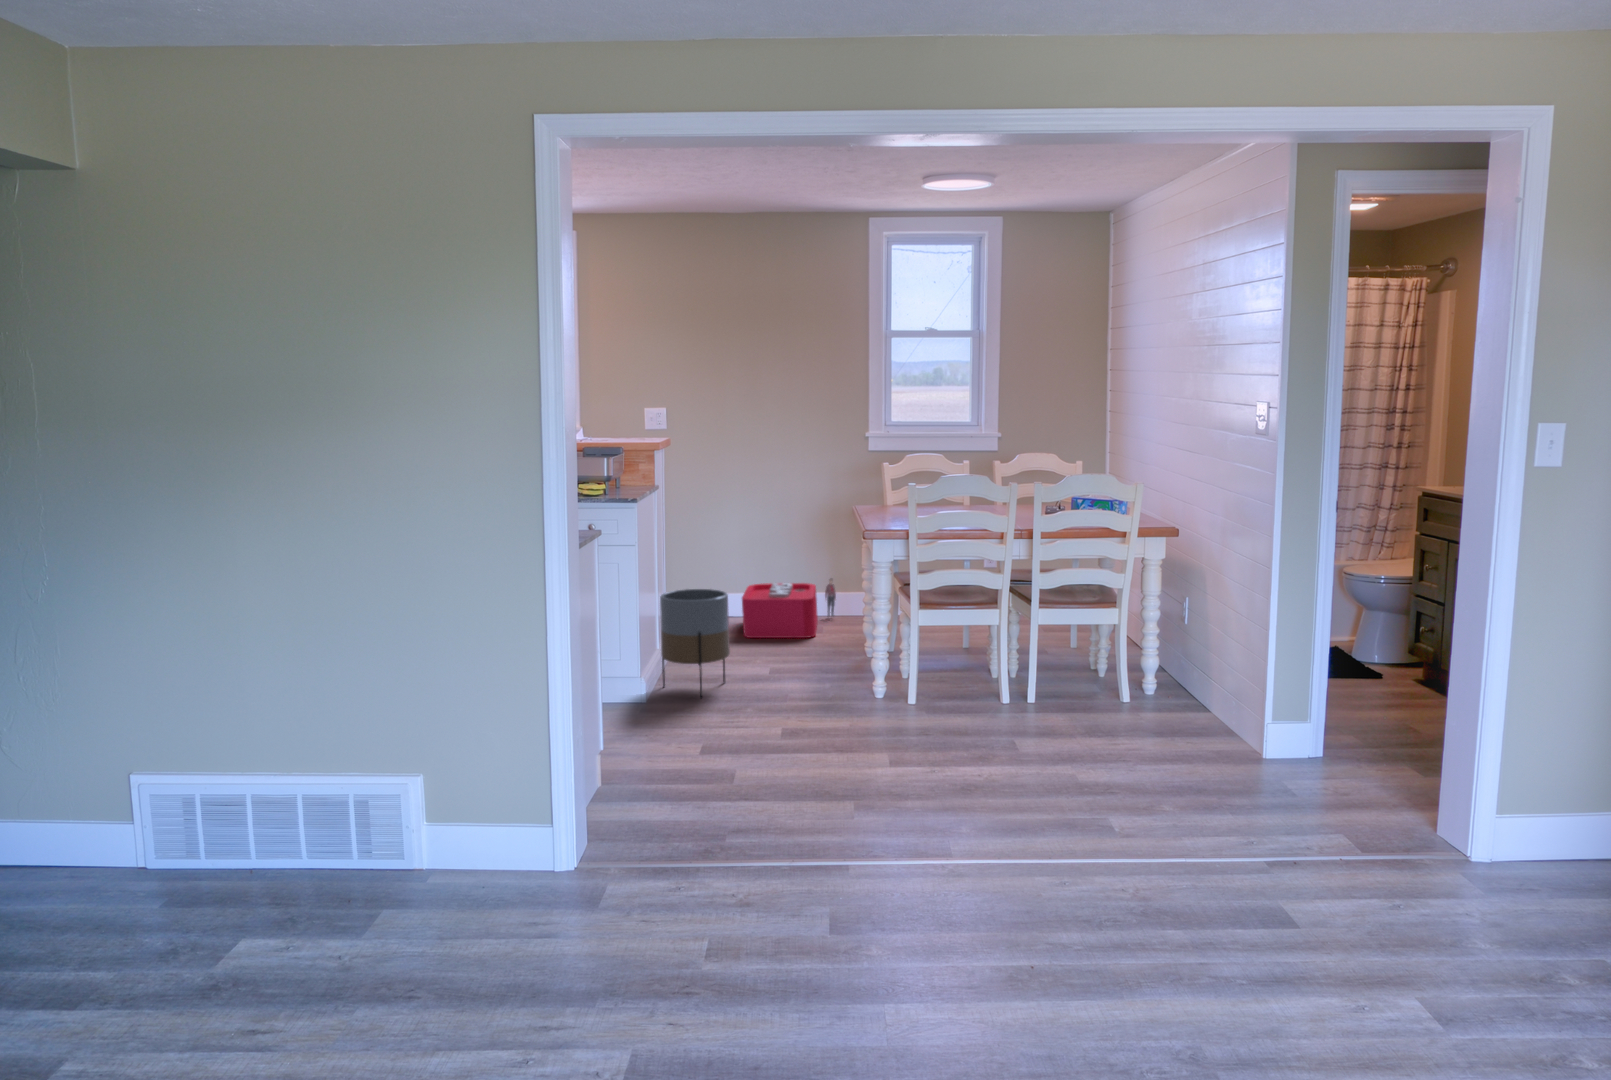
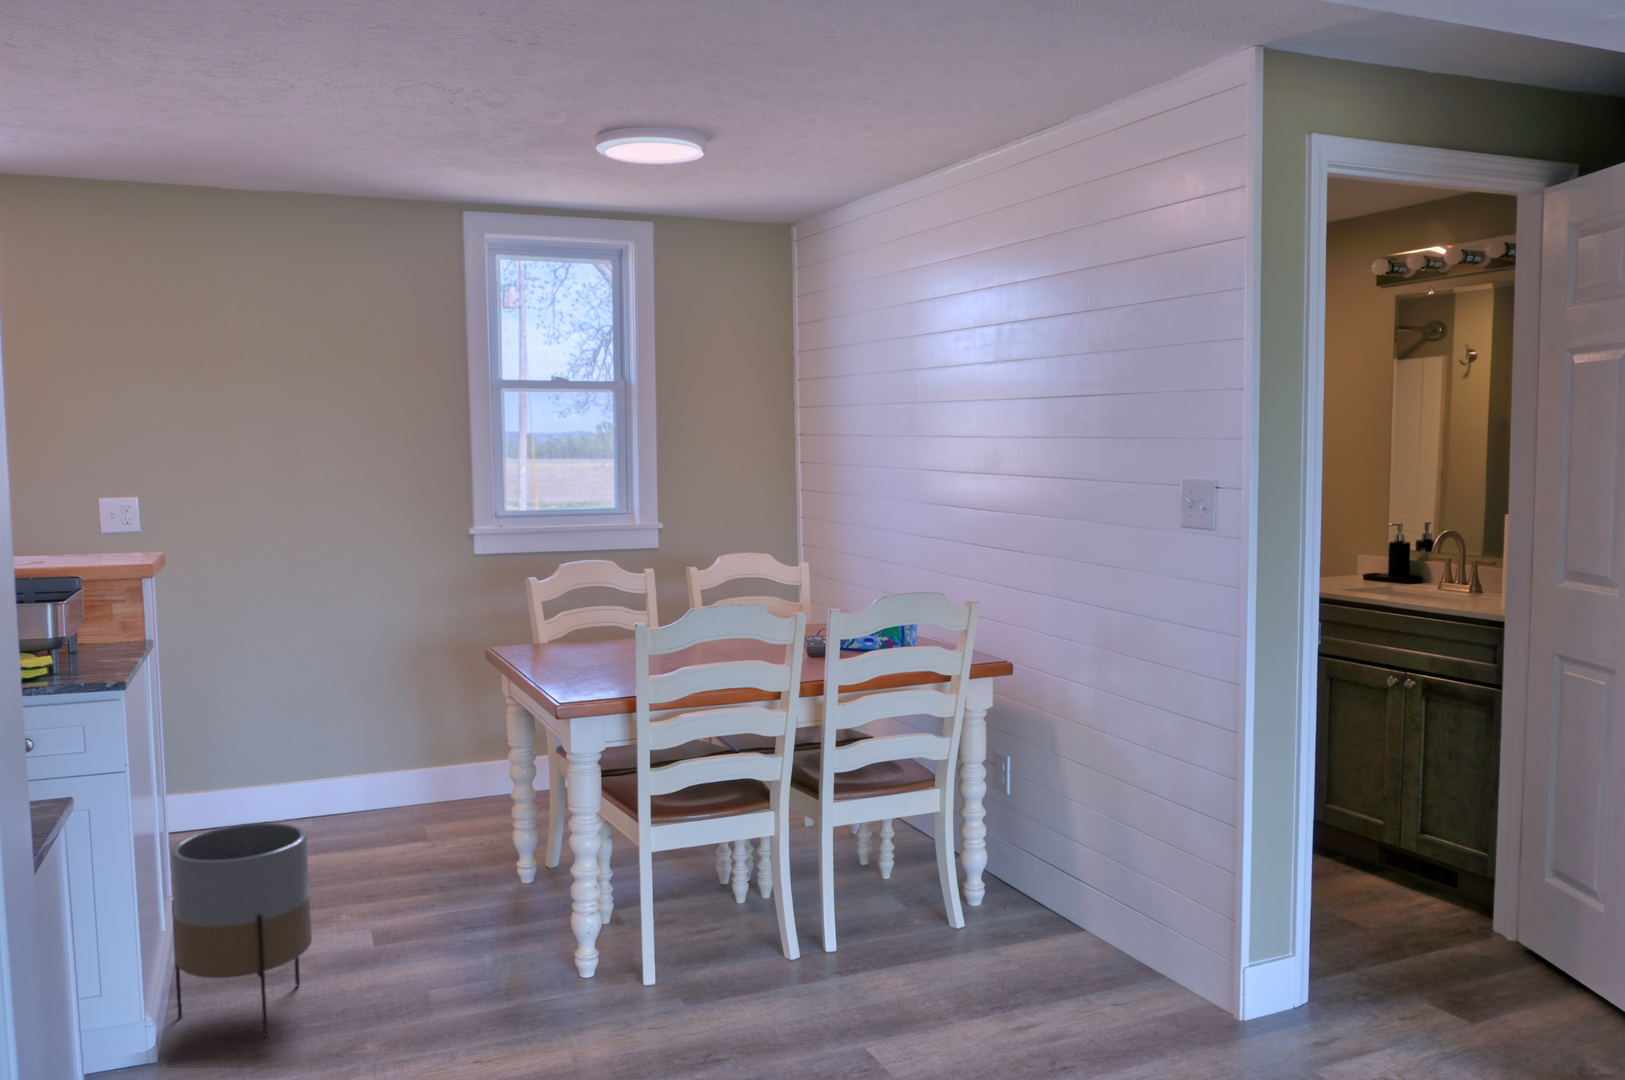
storage bin: present [742,578,836,638] -> none [289,747,432,868]

